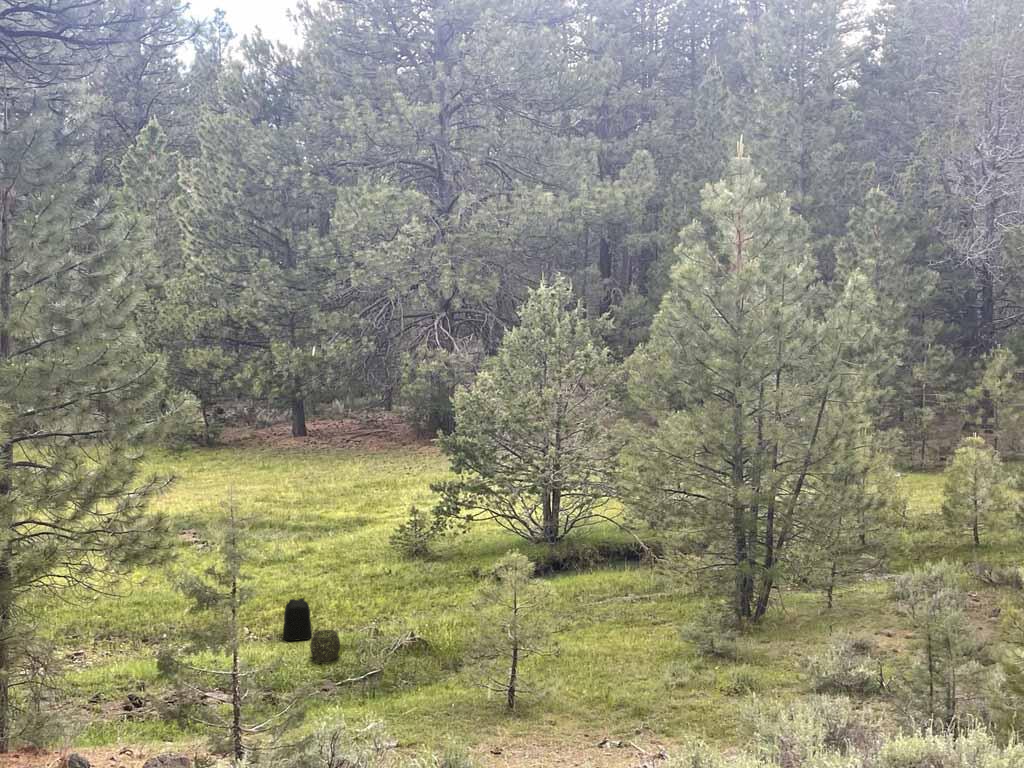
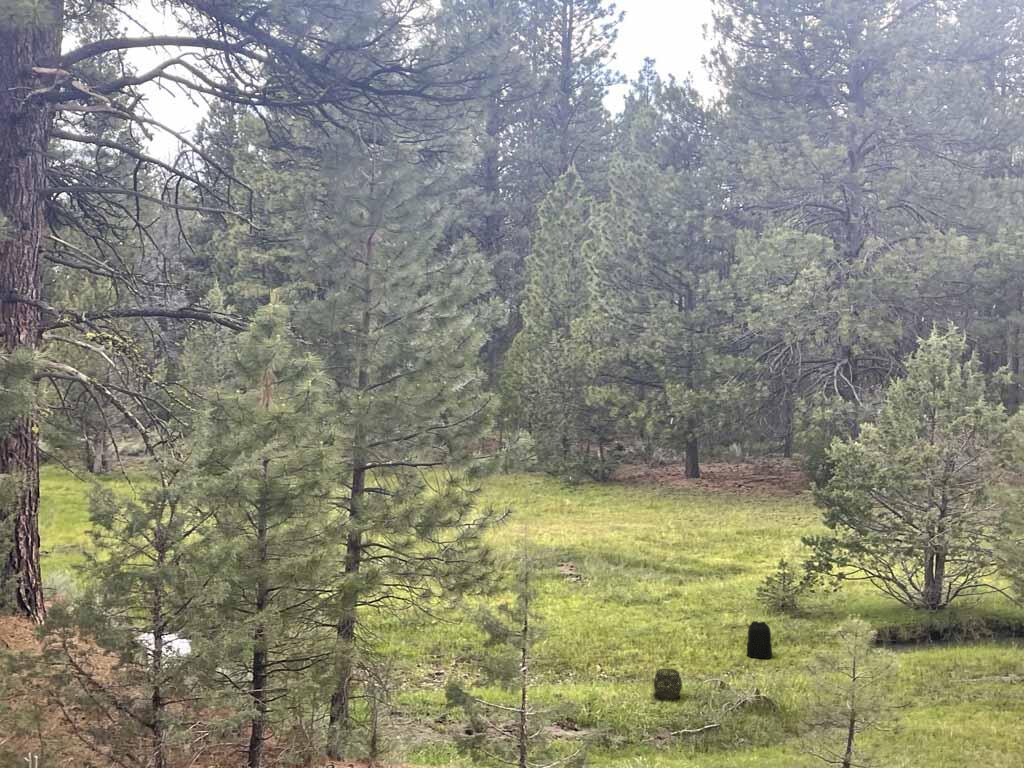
backpack: present [283,598,312,641] -> present [747,621,772,659]

